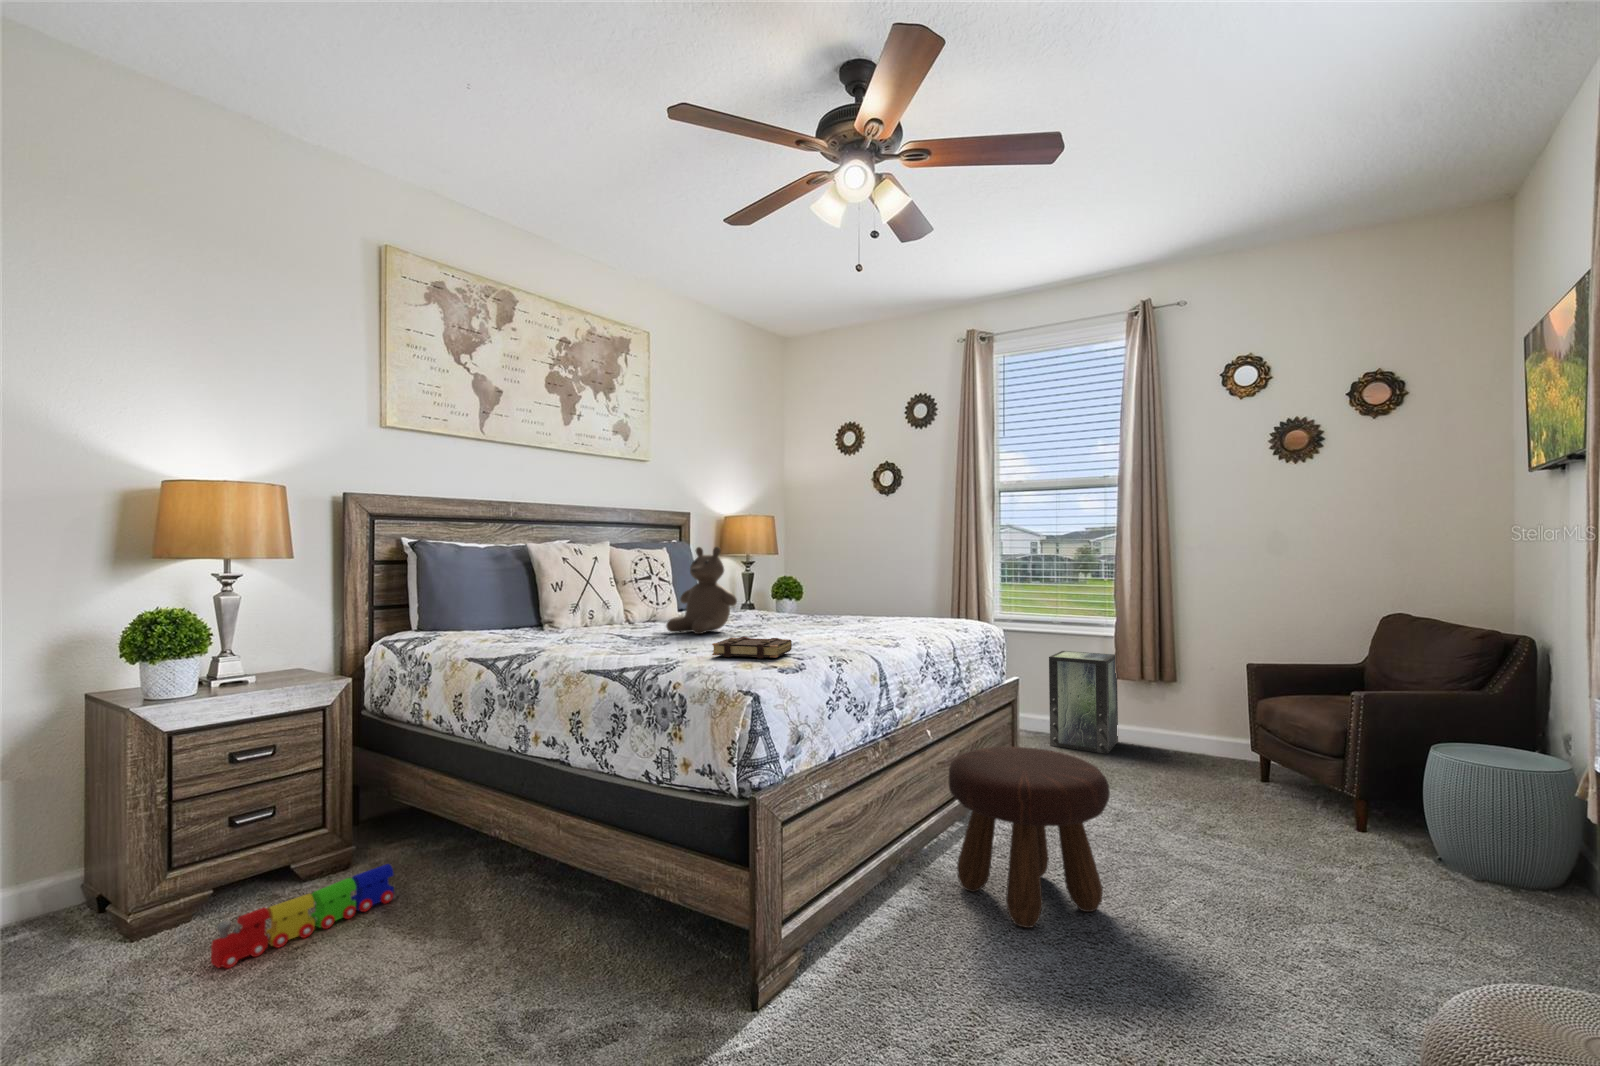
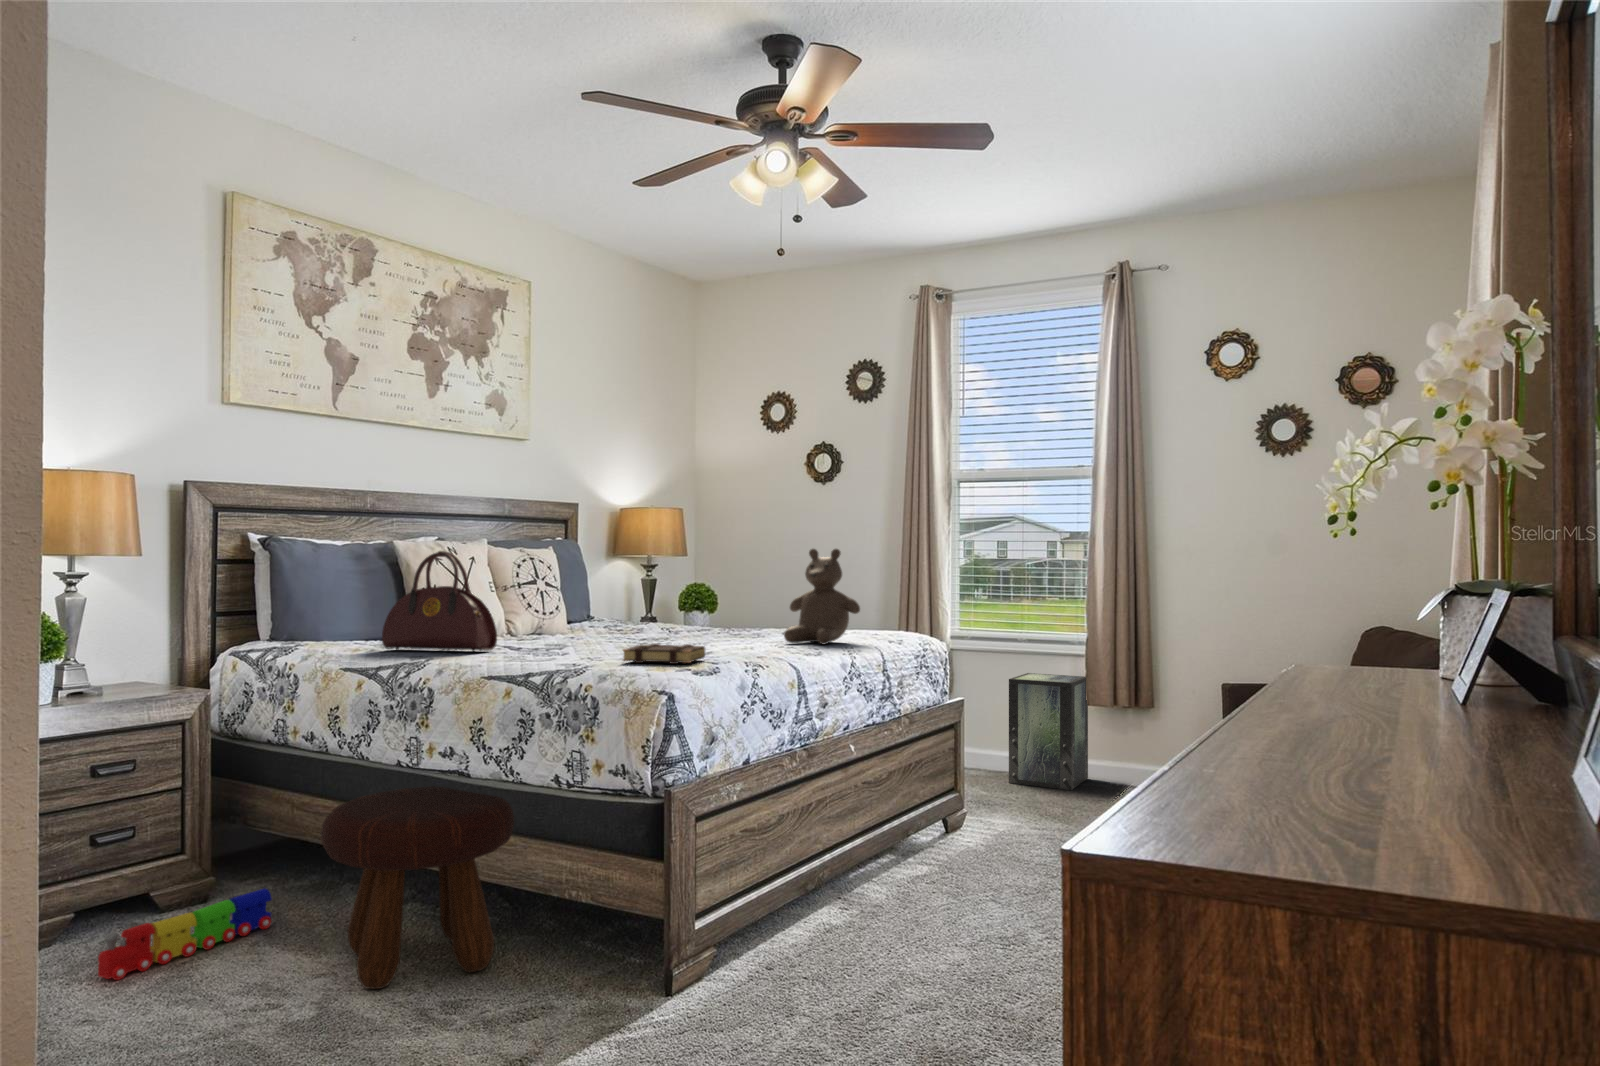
teddy bear: present [666,547,737,634] -> present [784,549,860,644]
handbag: none [504,551,605,642] -> present [382,551,497,651]
footstool: present [949,747,1110,928] -> present [321,786,515,989]

